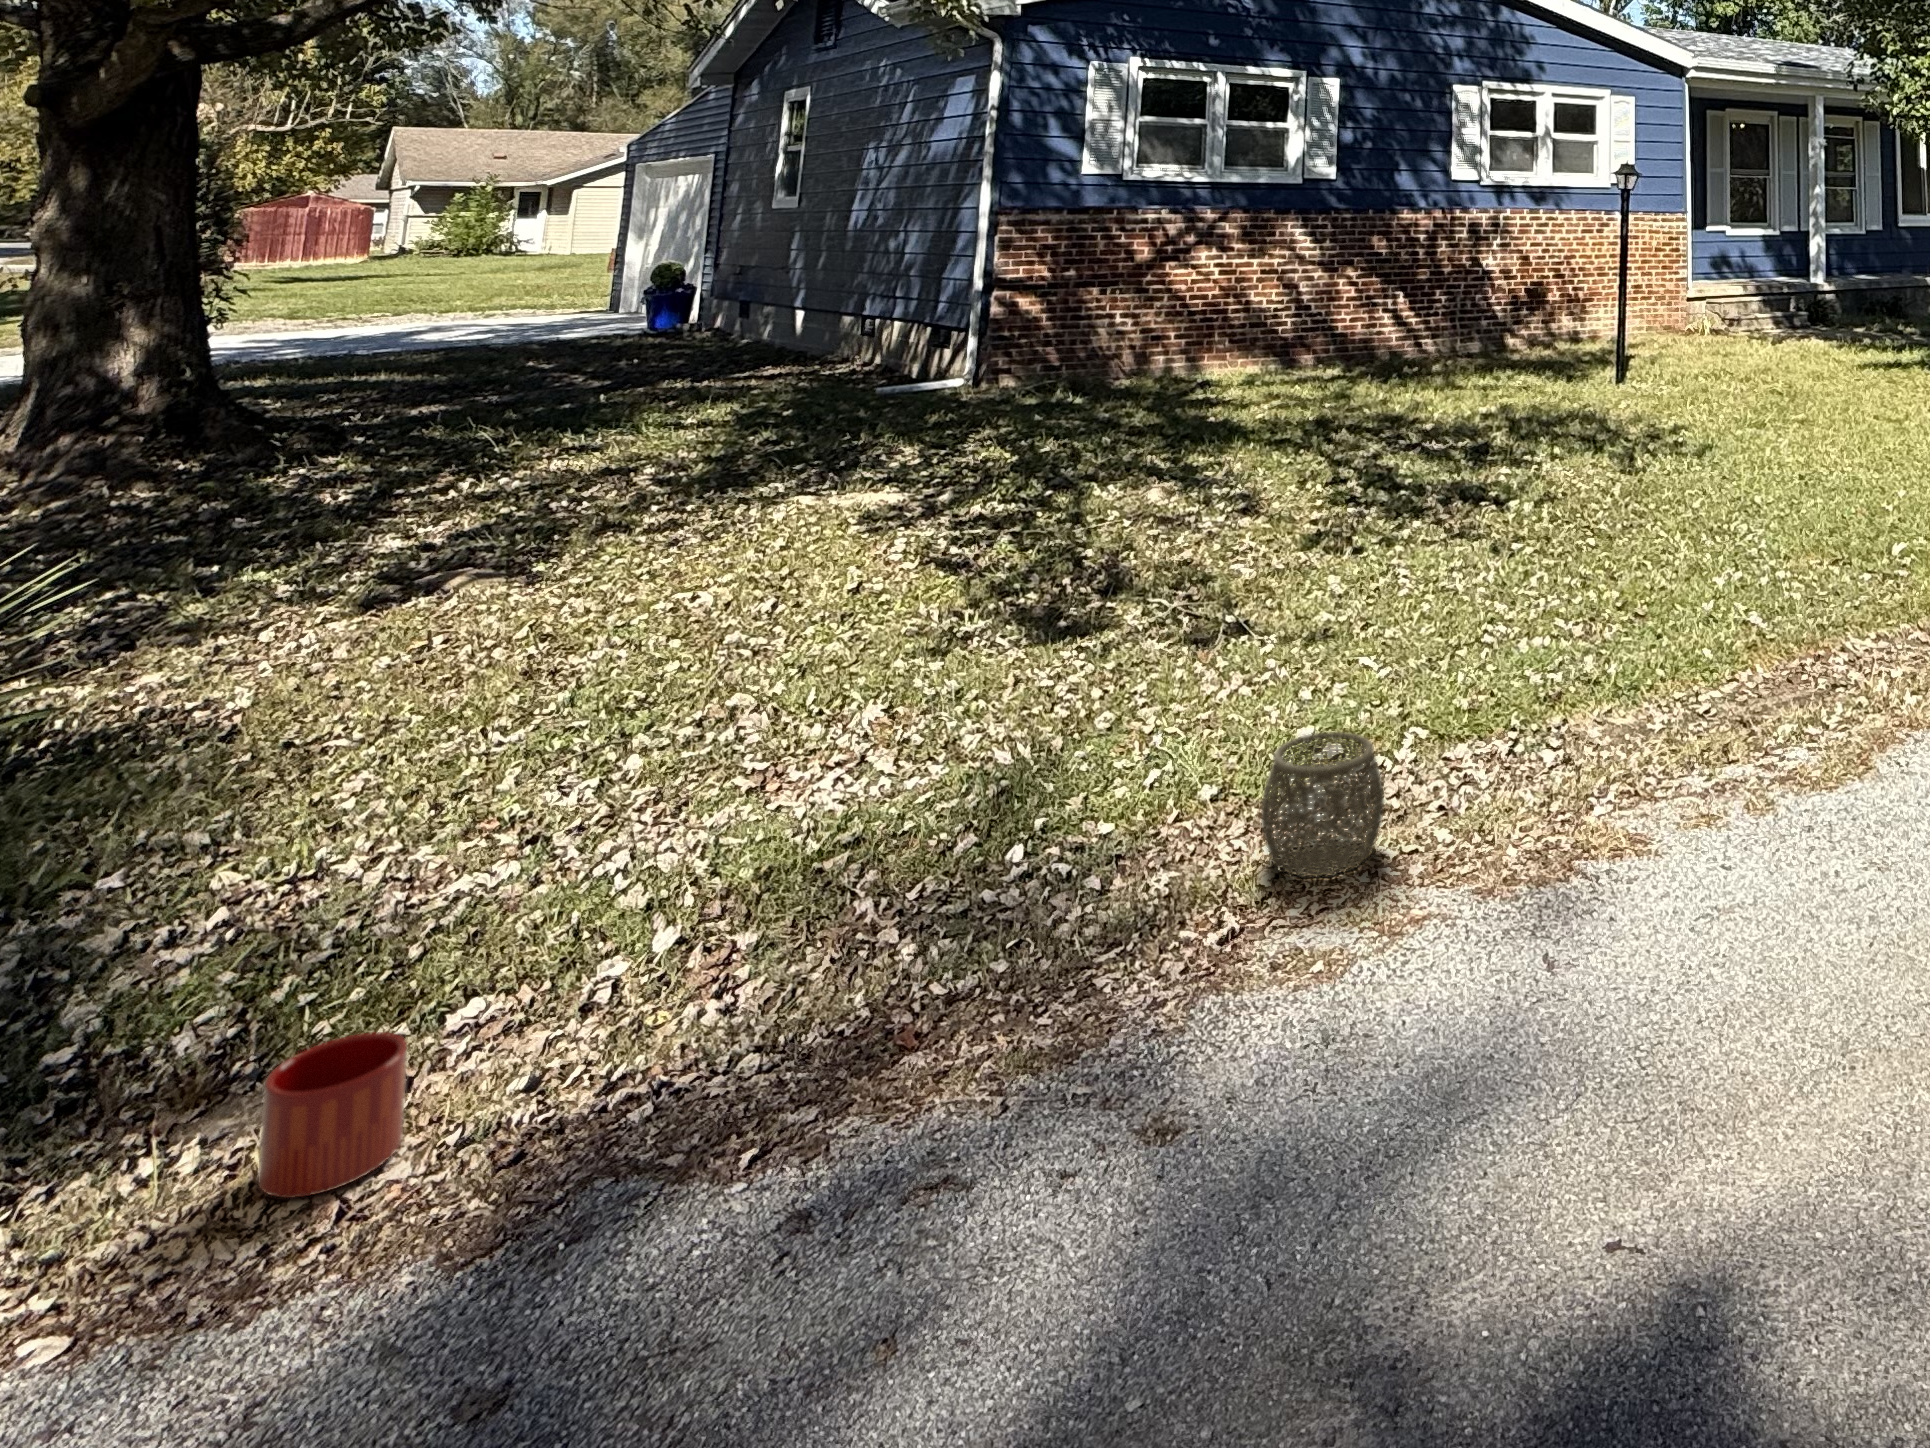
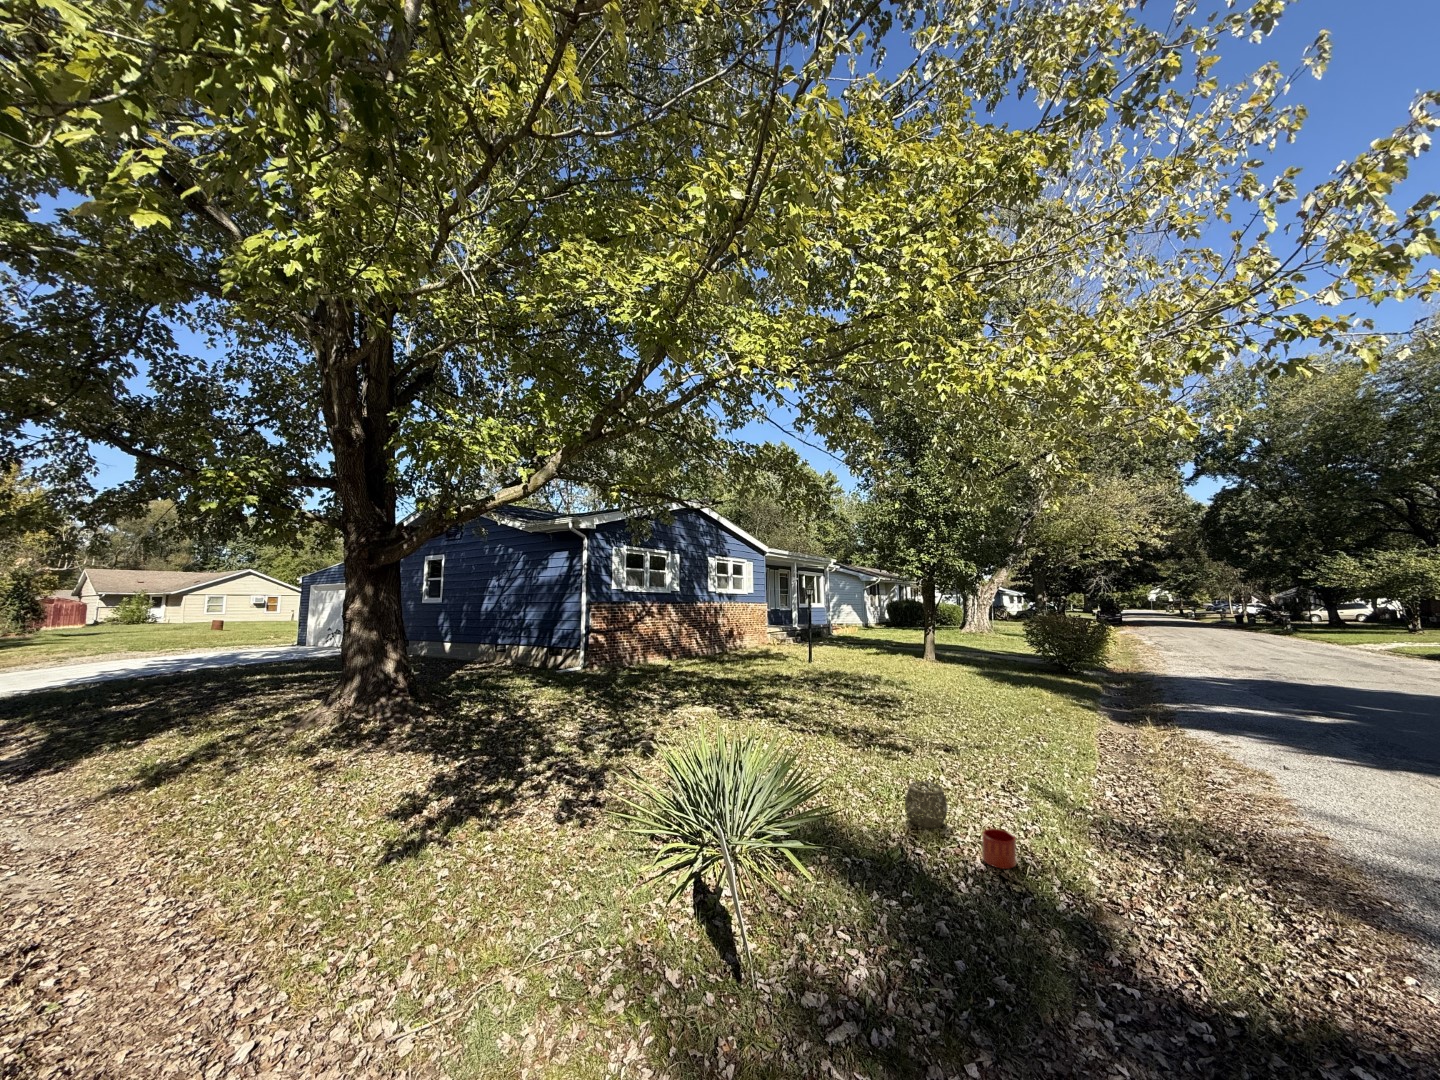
woven basket: present [1261,732,1384,877] -> present [905,781,947,828]

